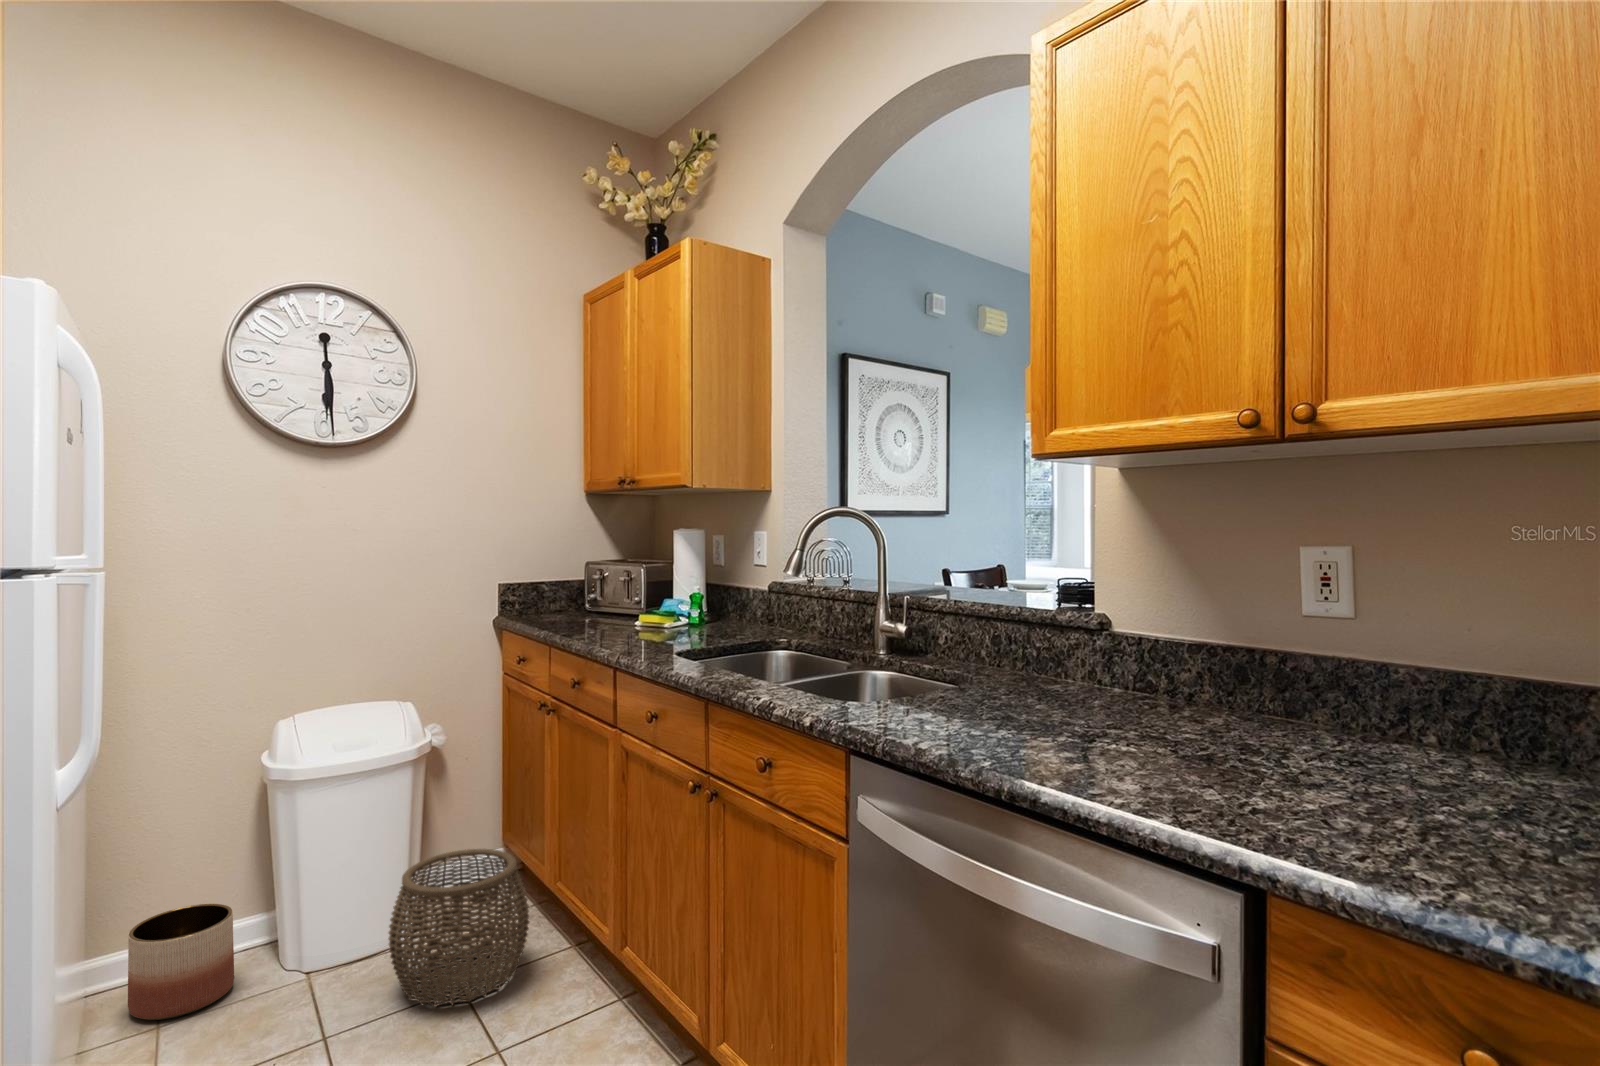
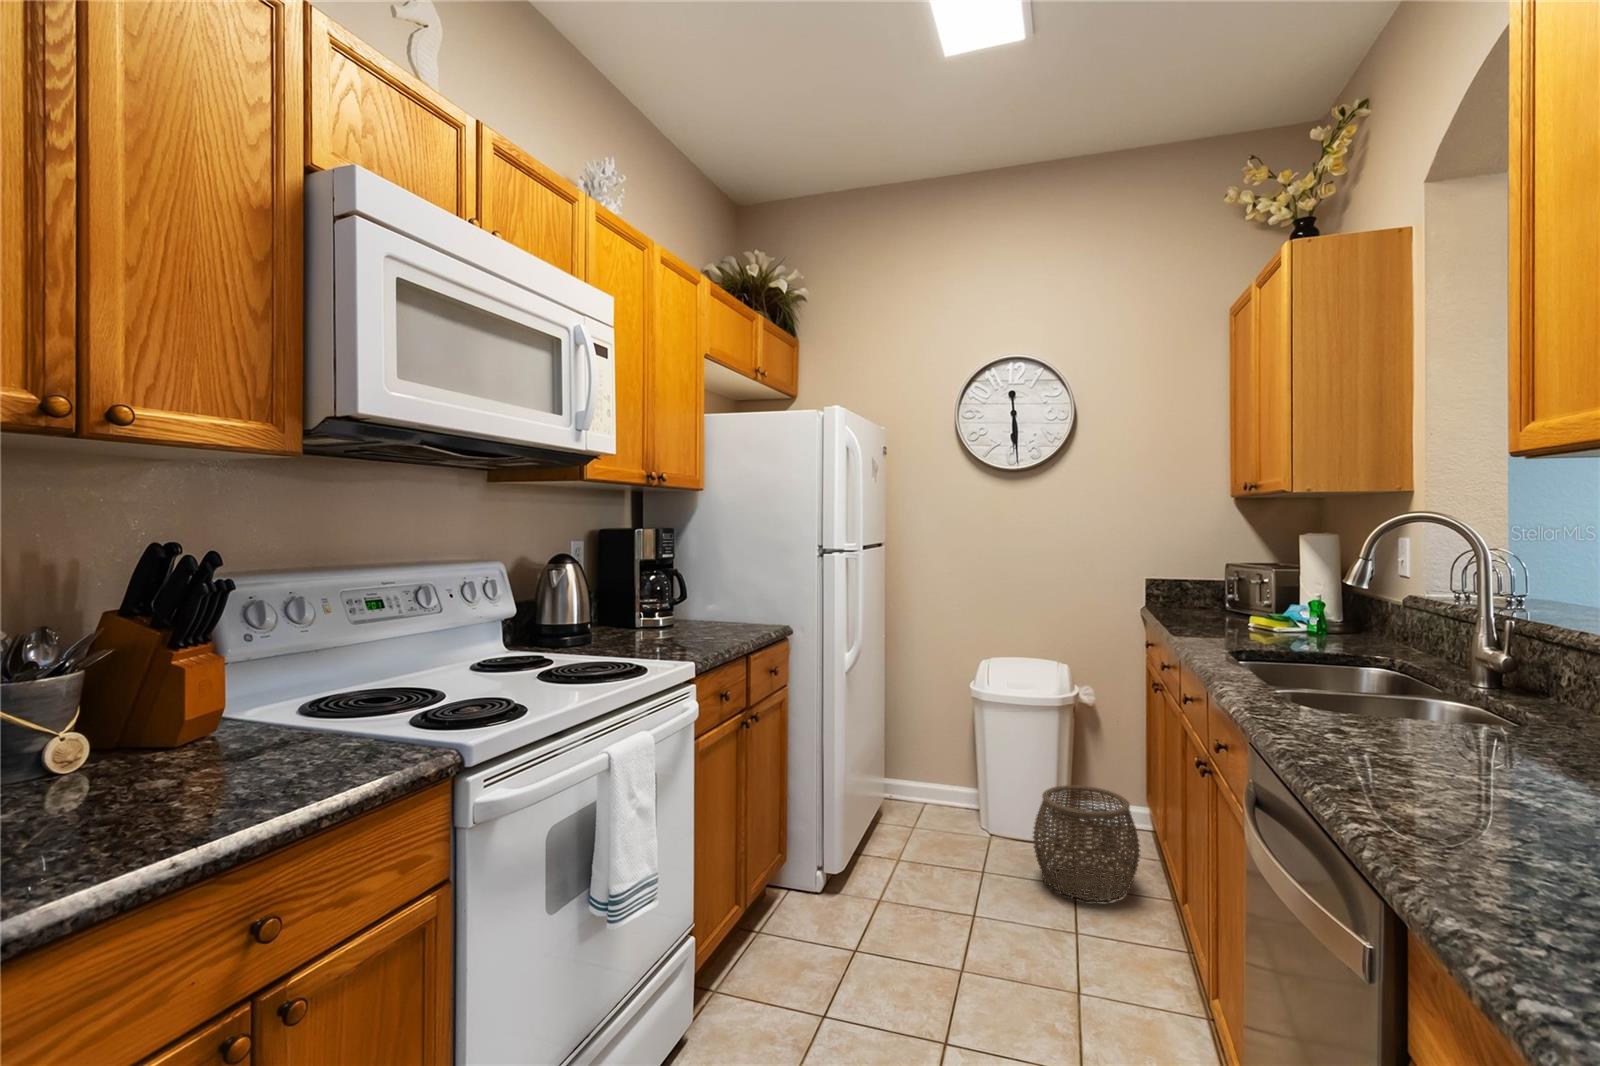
planter: present [128,904,234,1020] -> none [894,774,948,839]

